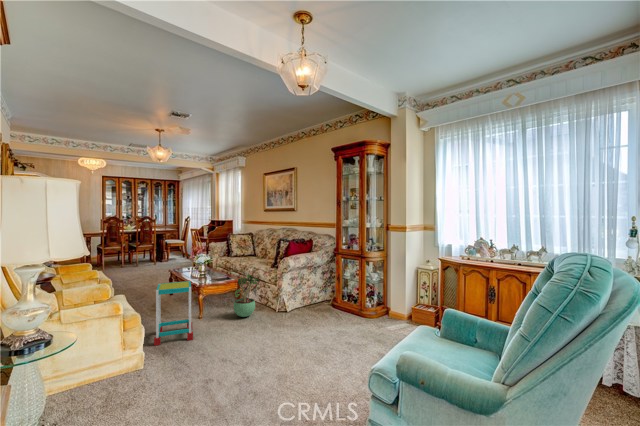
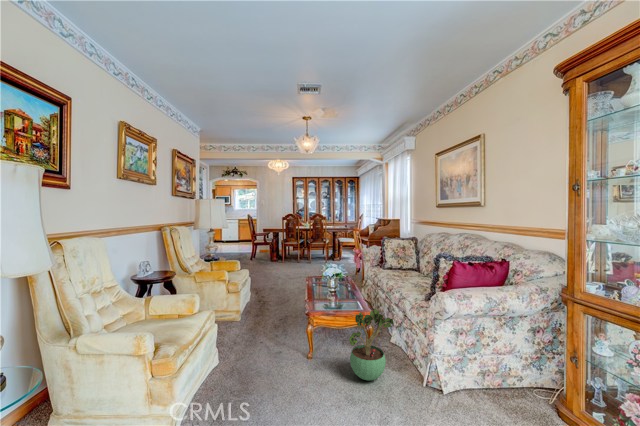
side table: present [154,281,193,346] -> none [218,304,286,407]

